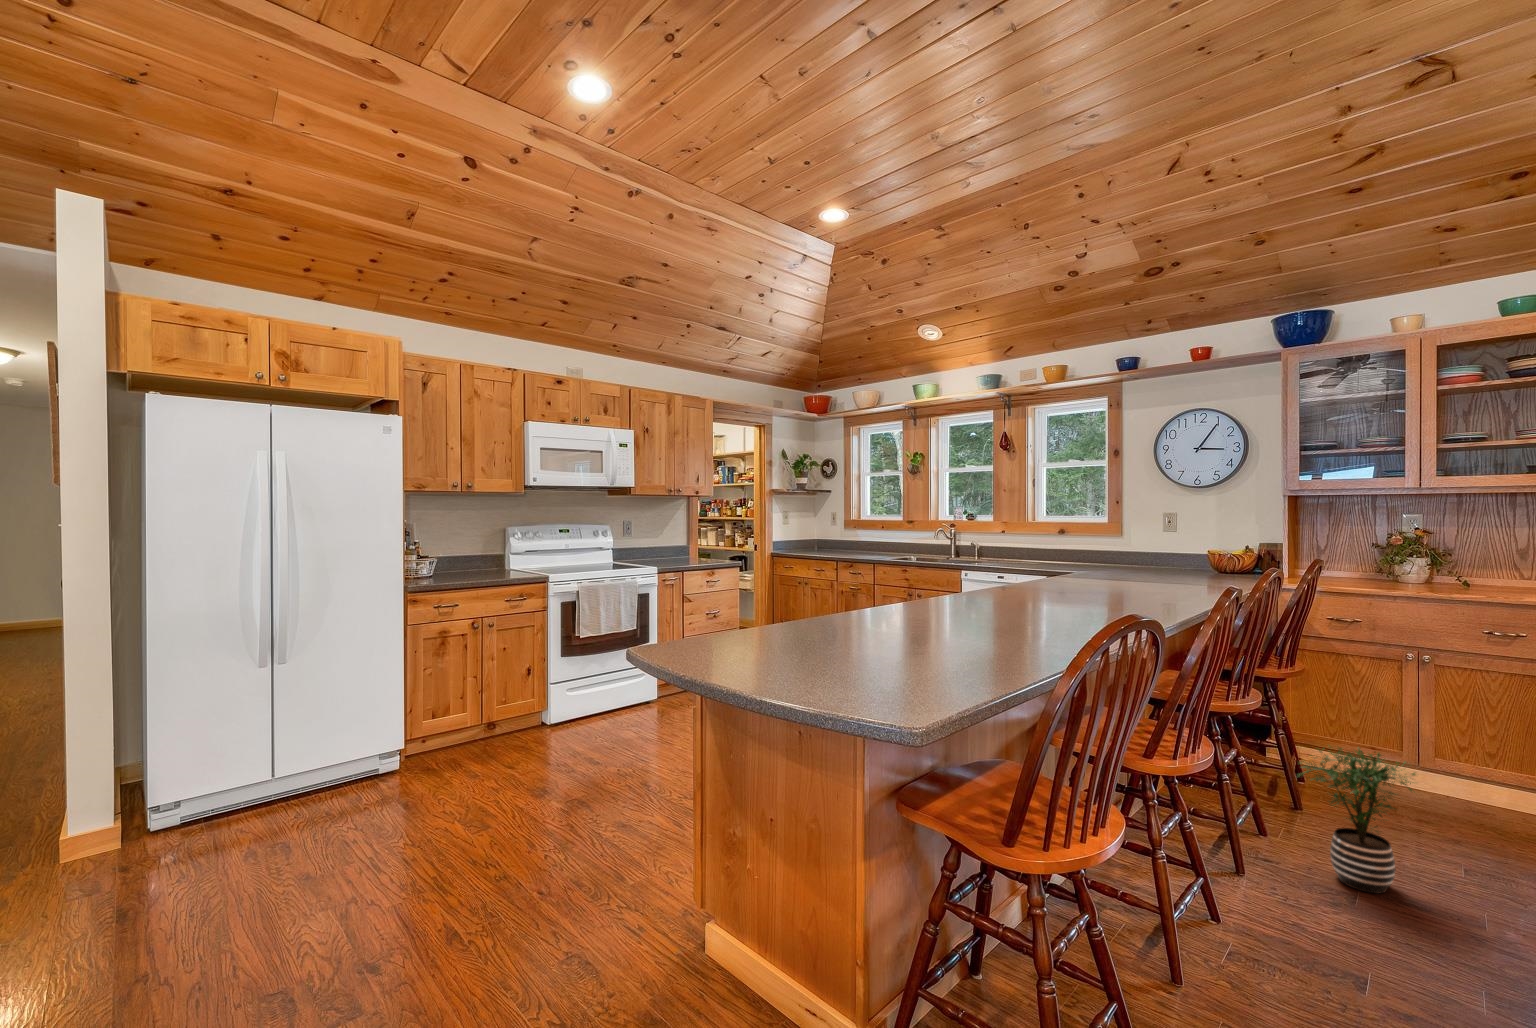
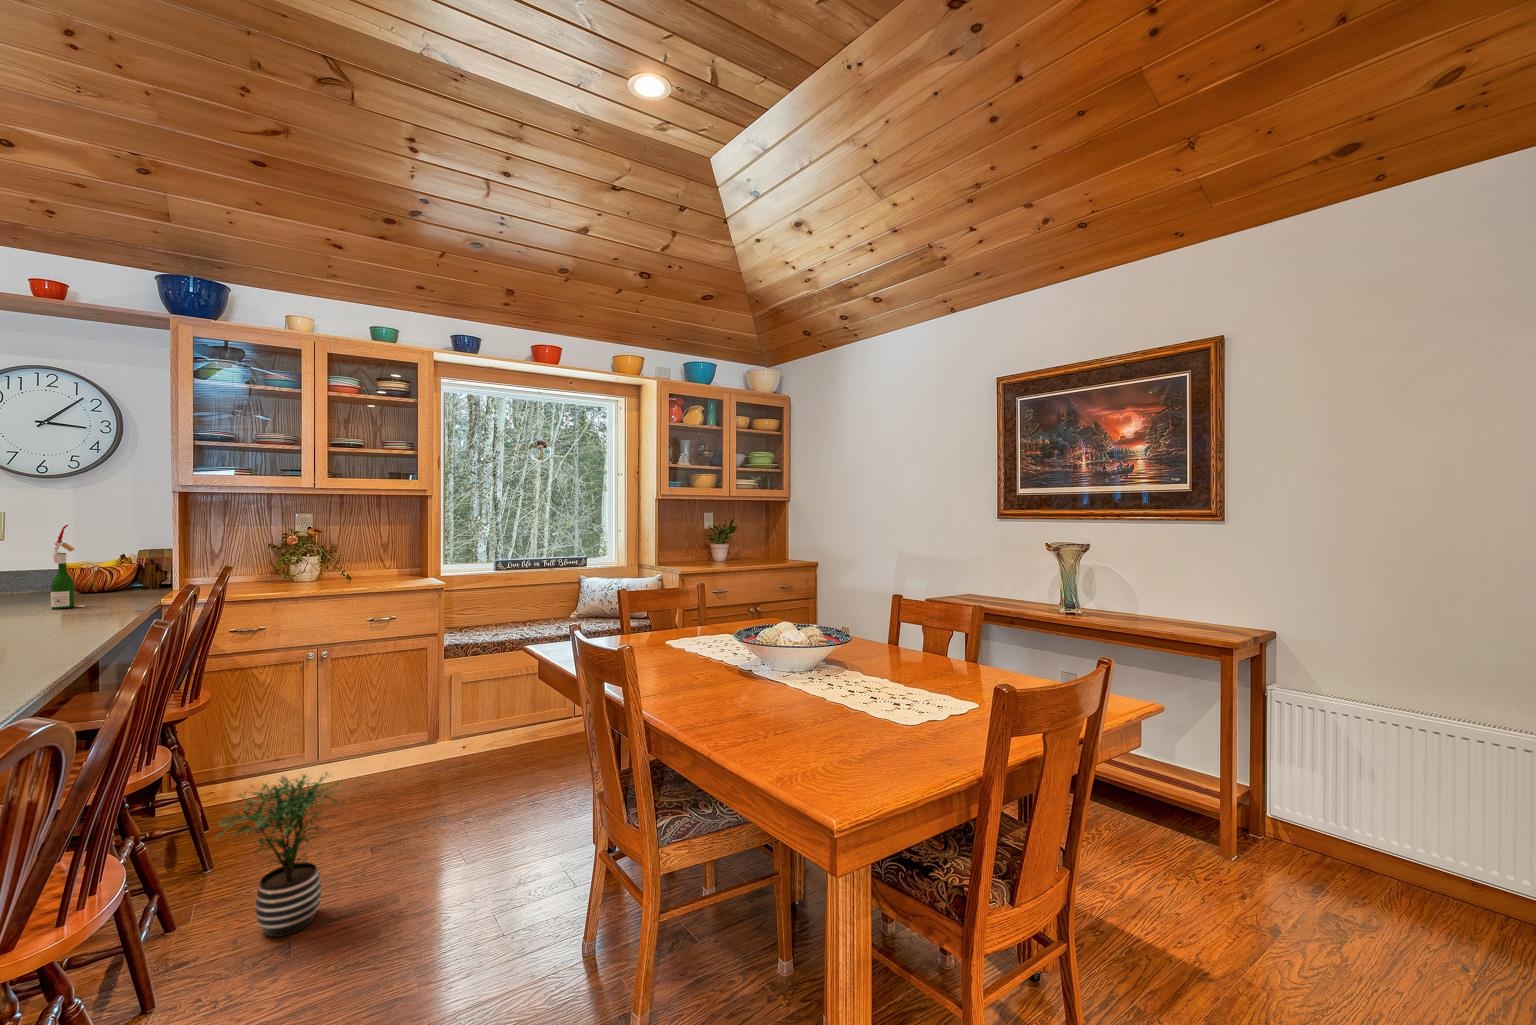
wine bottle: none [1198,520,1218,581] -> present [51,525,85,609]

